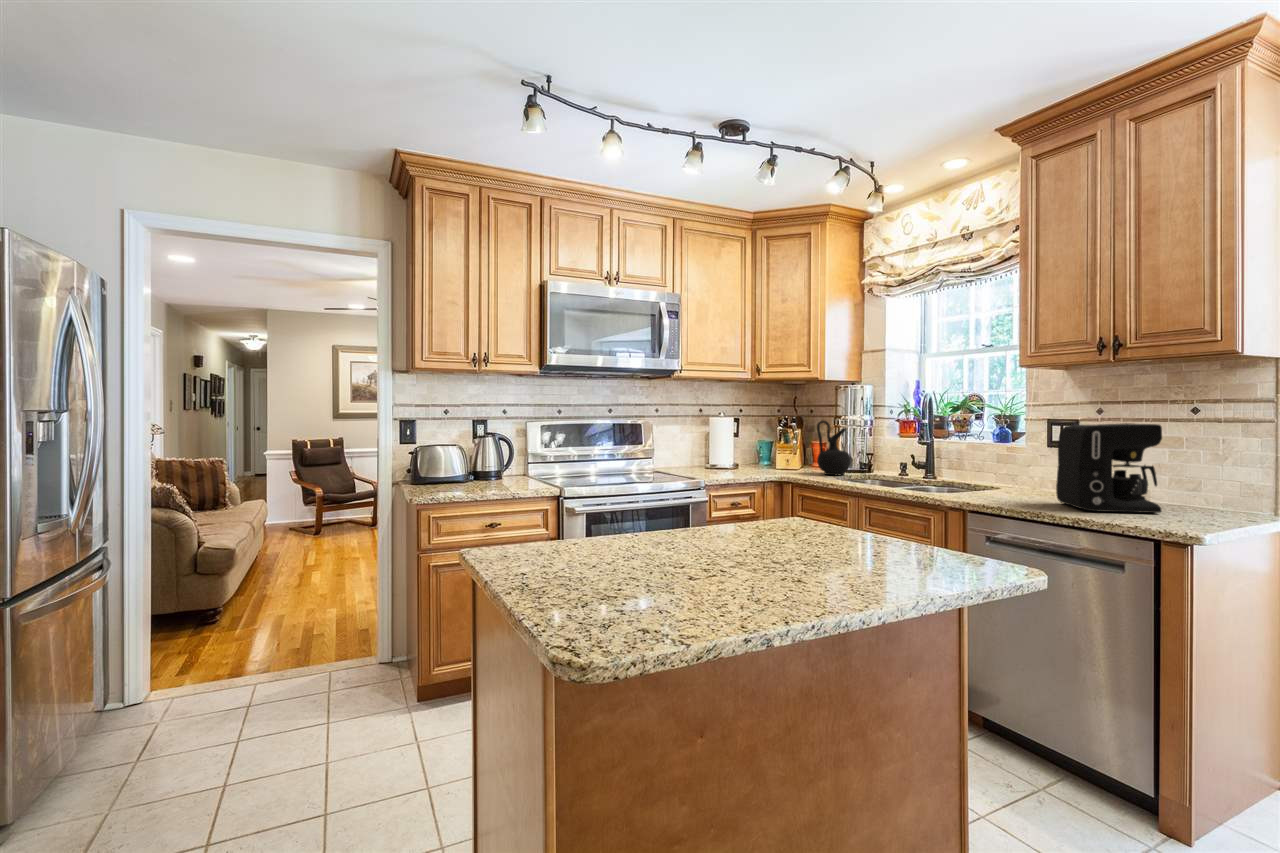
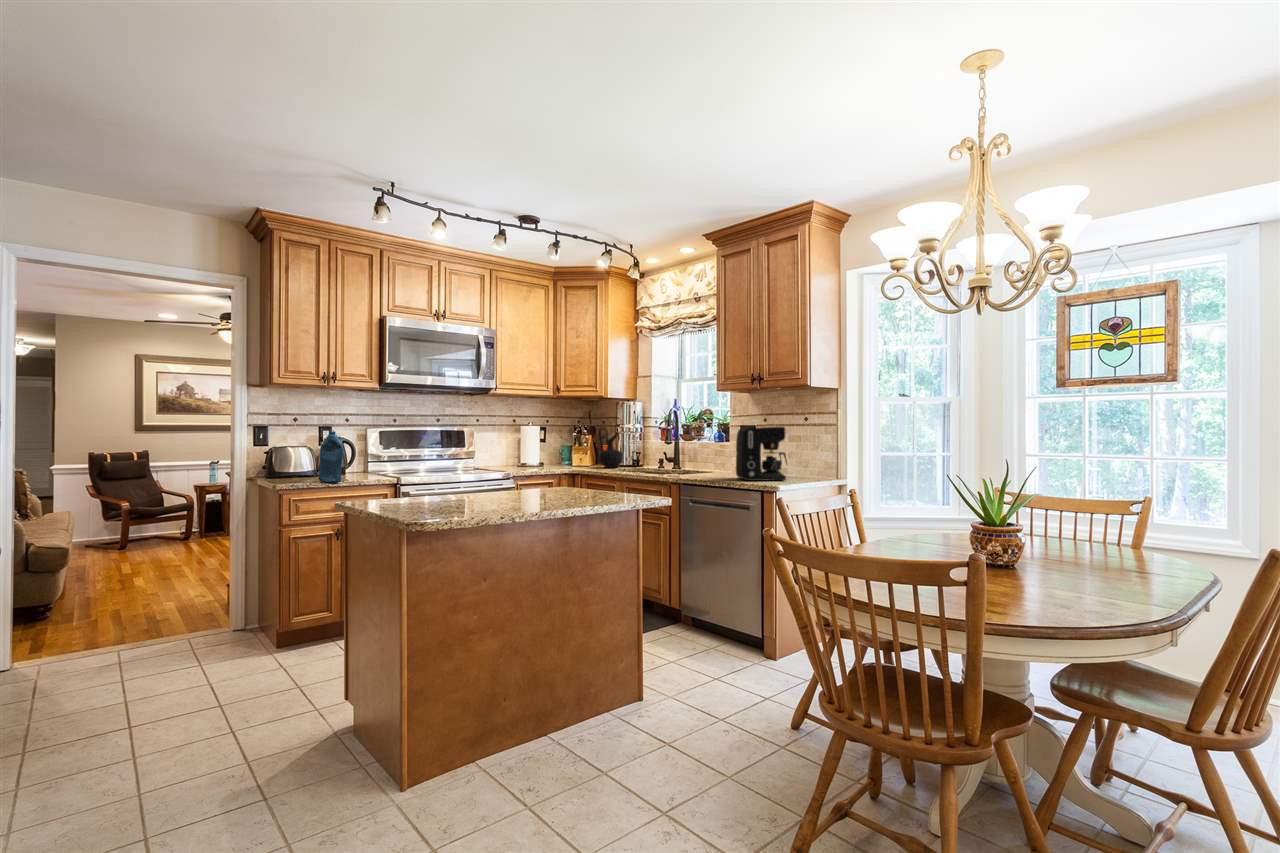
bottle: none [464,428,493,495] -> present [318,431,343,483]

